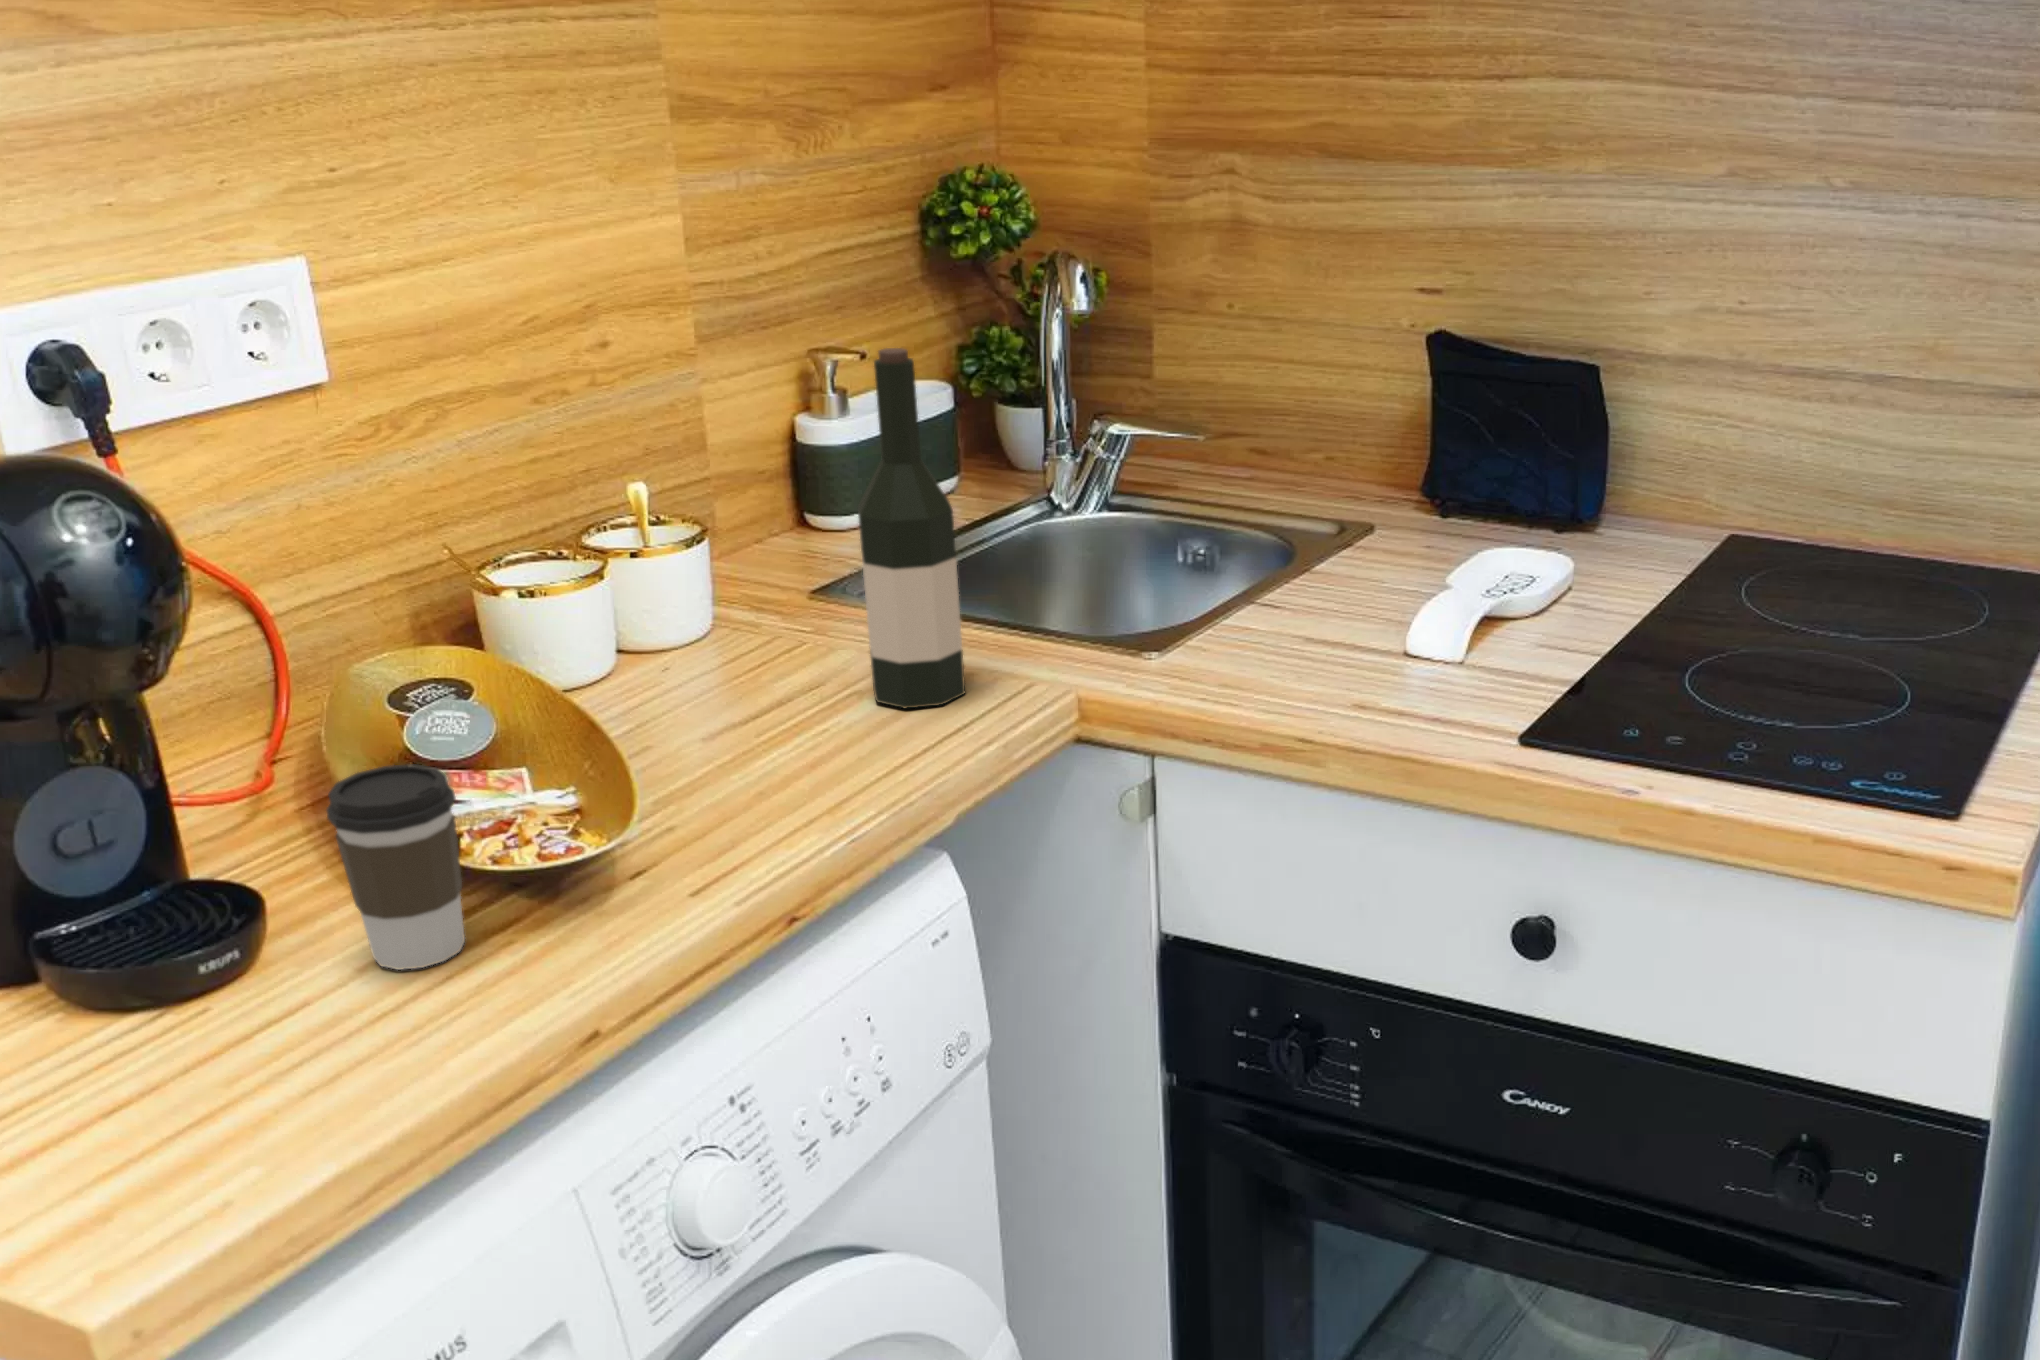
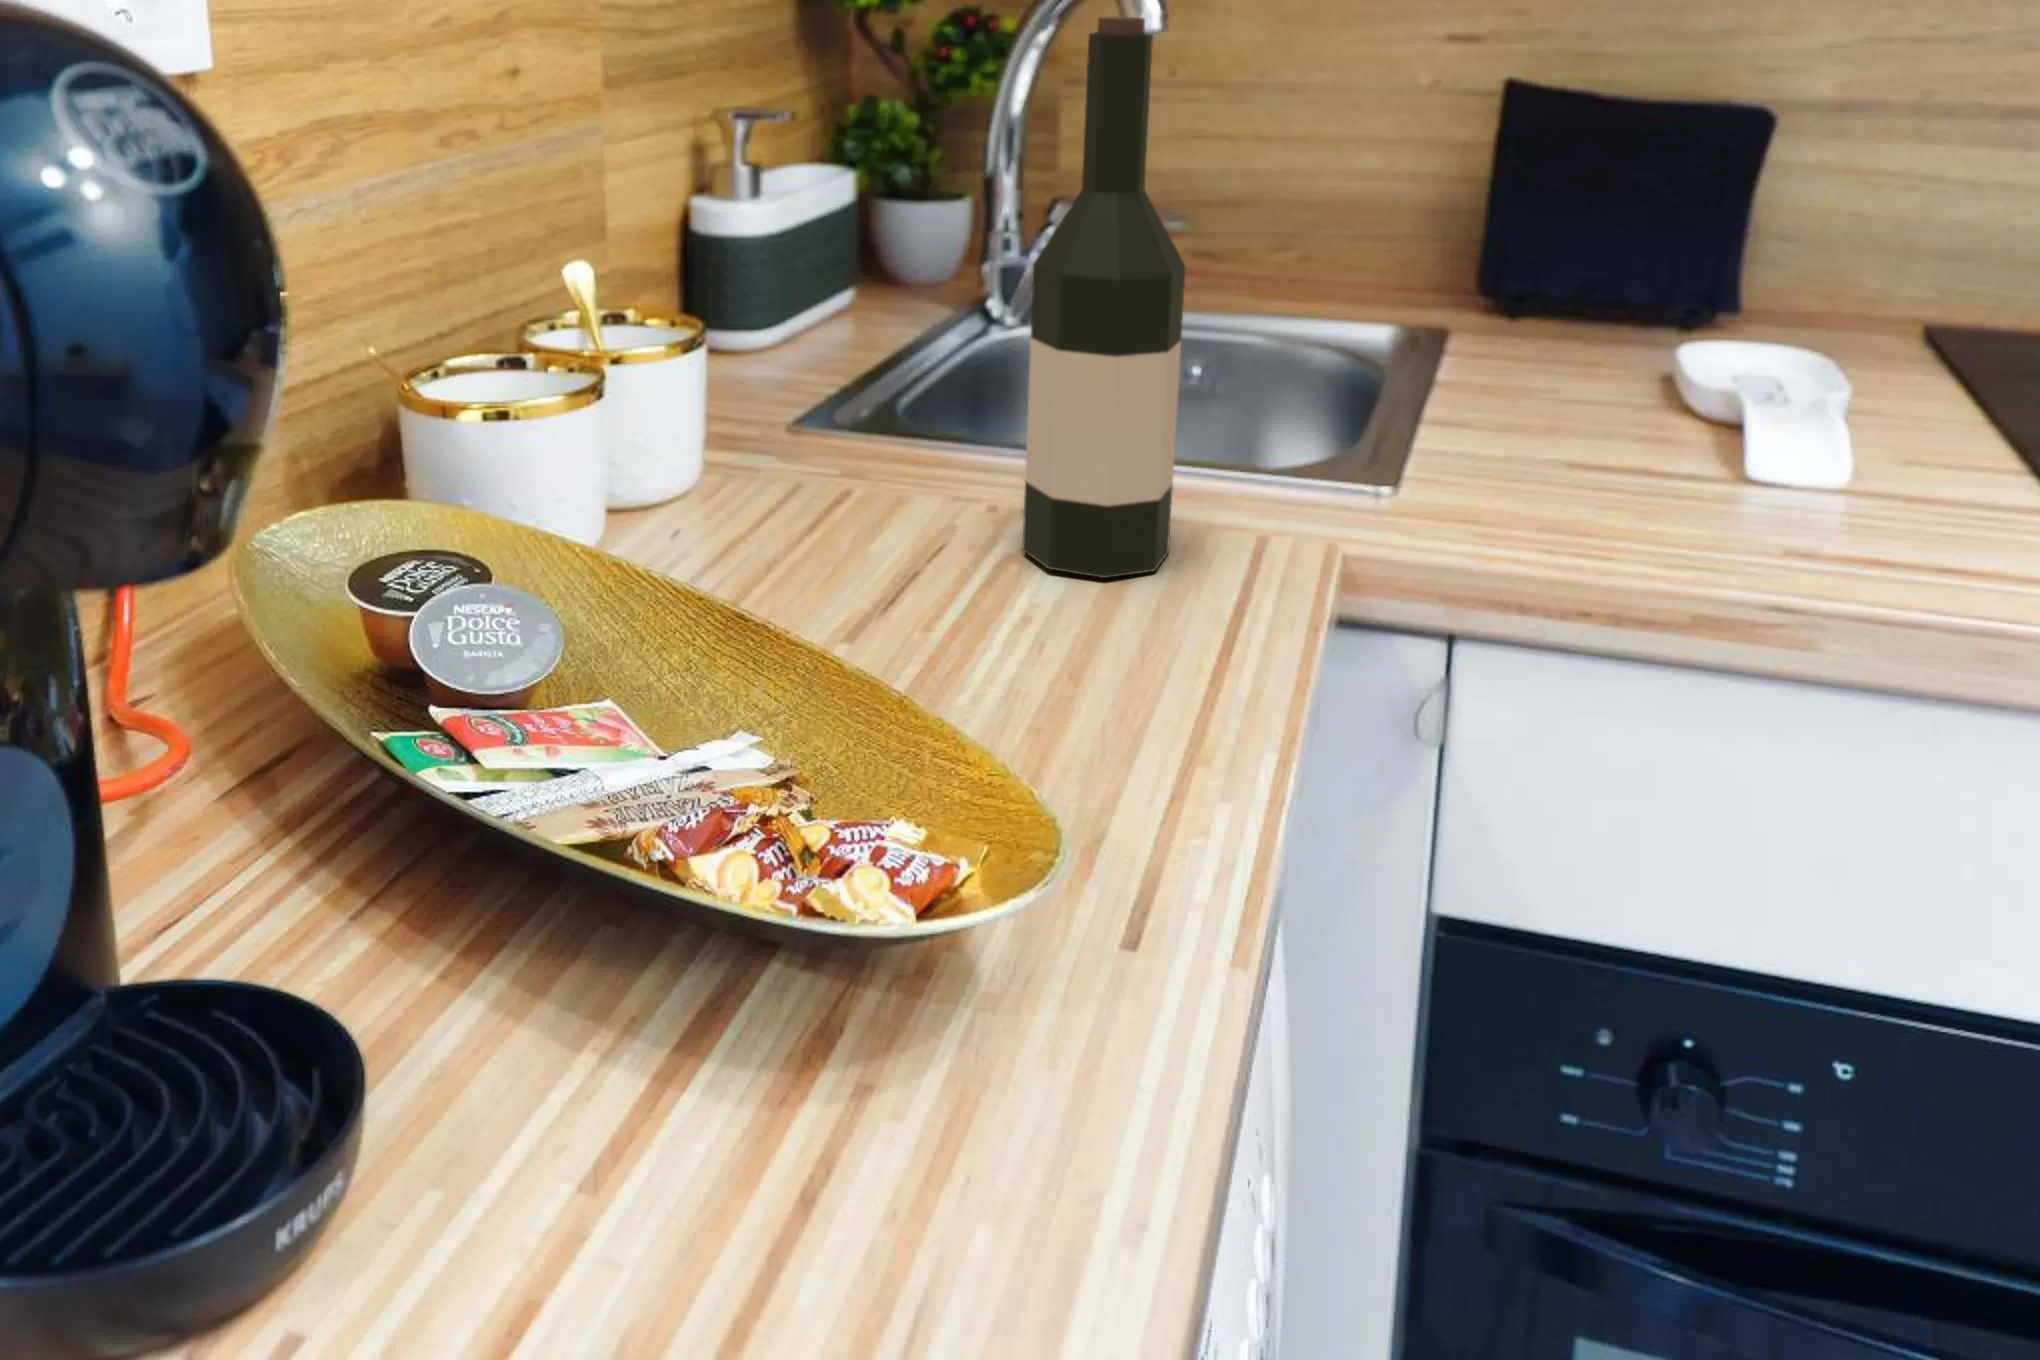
coffee cup: present [327,764,465,970] -> none [516,712,773,1180]

